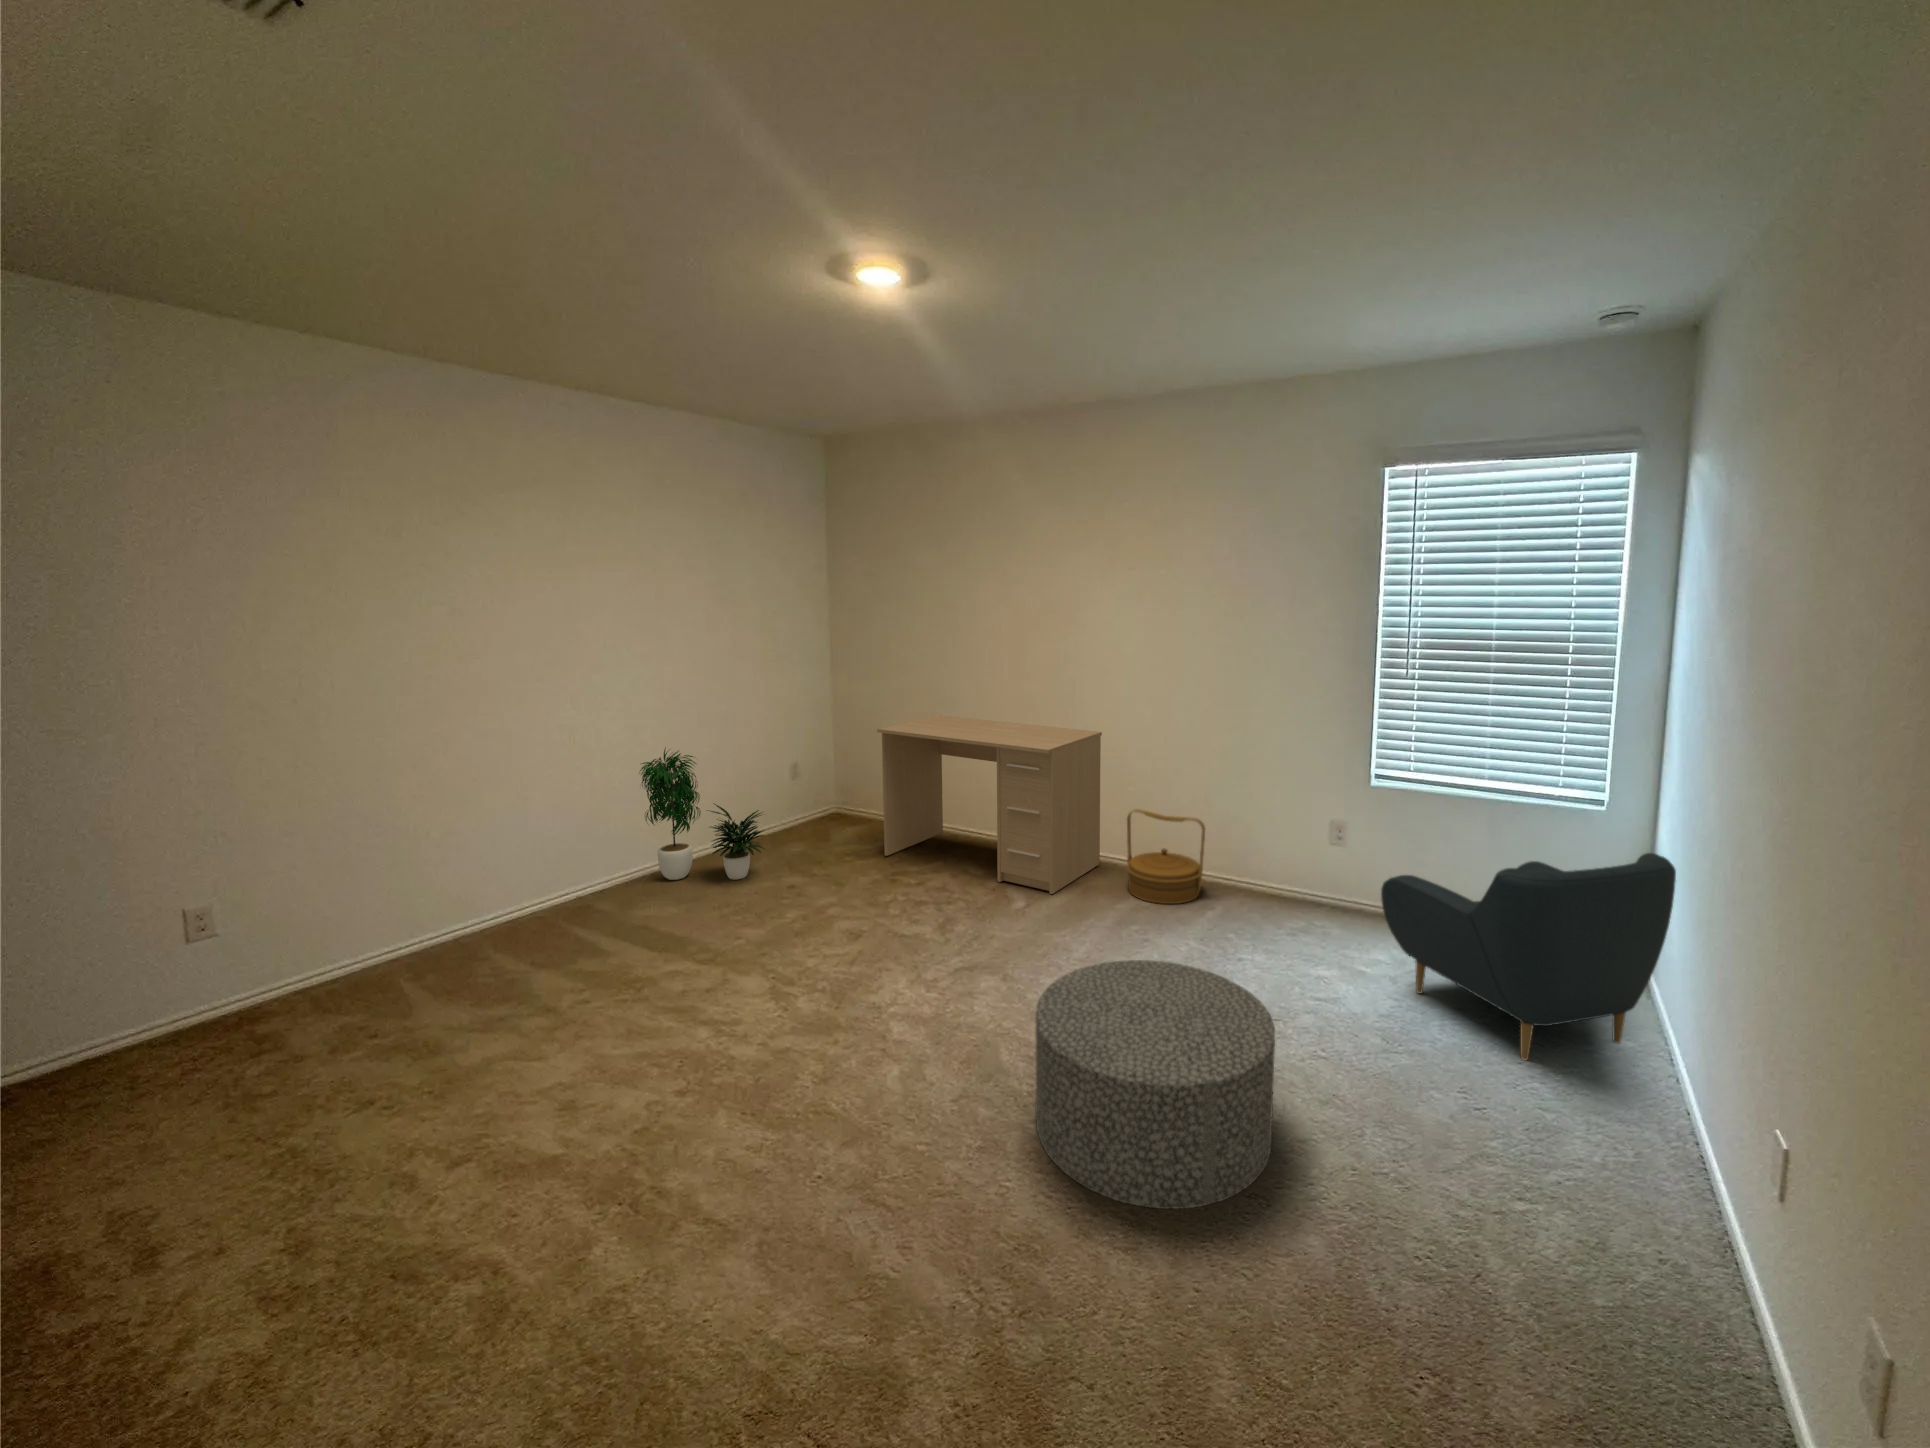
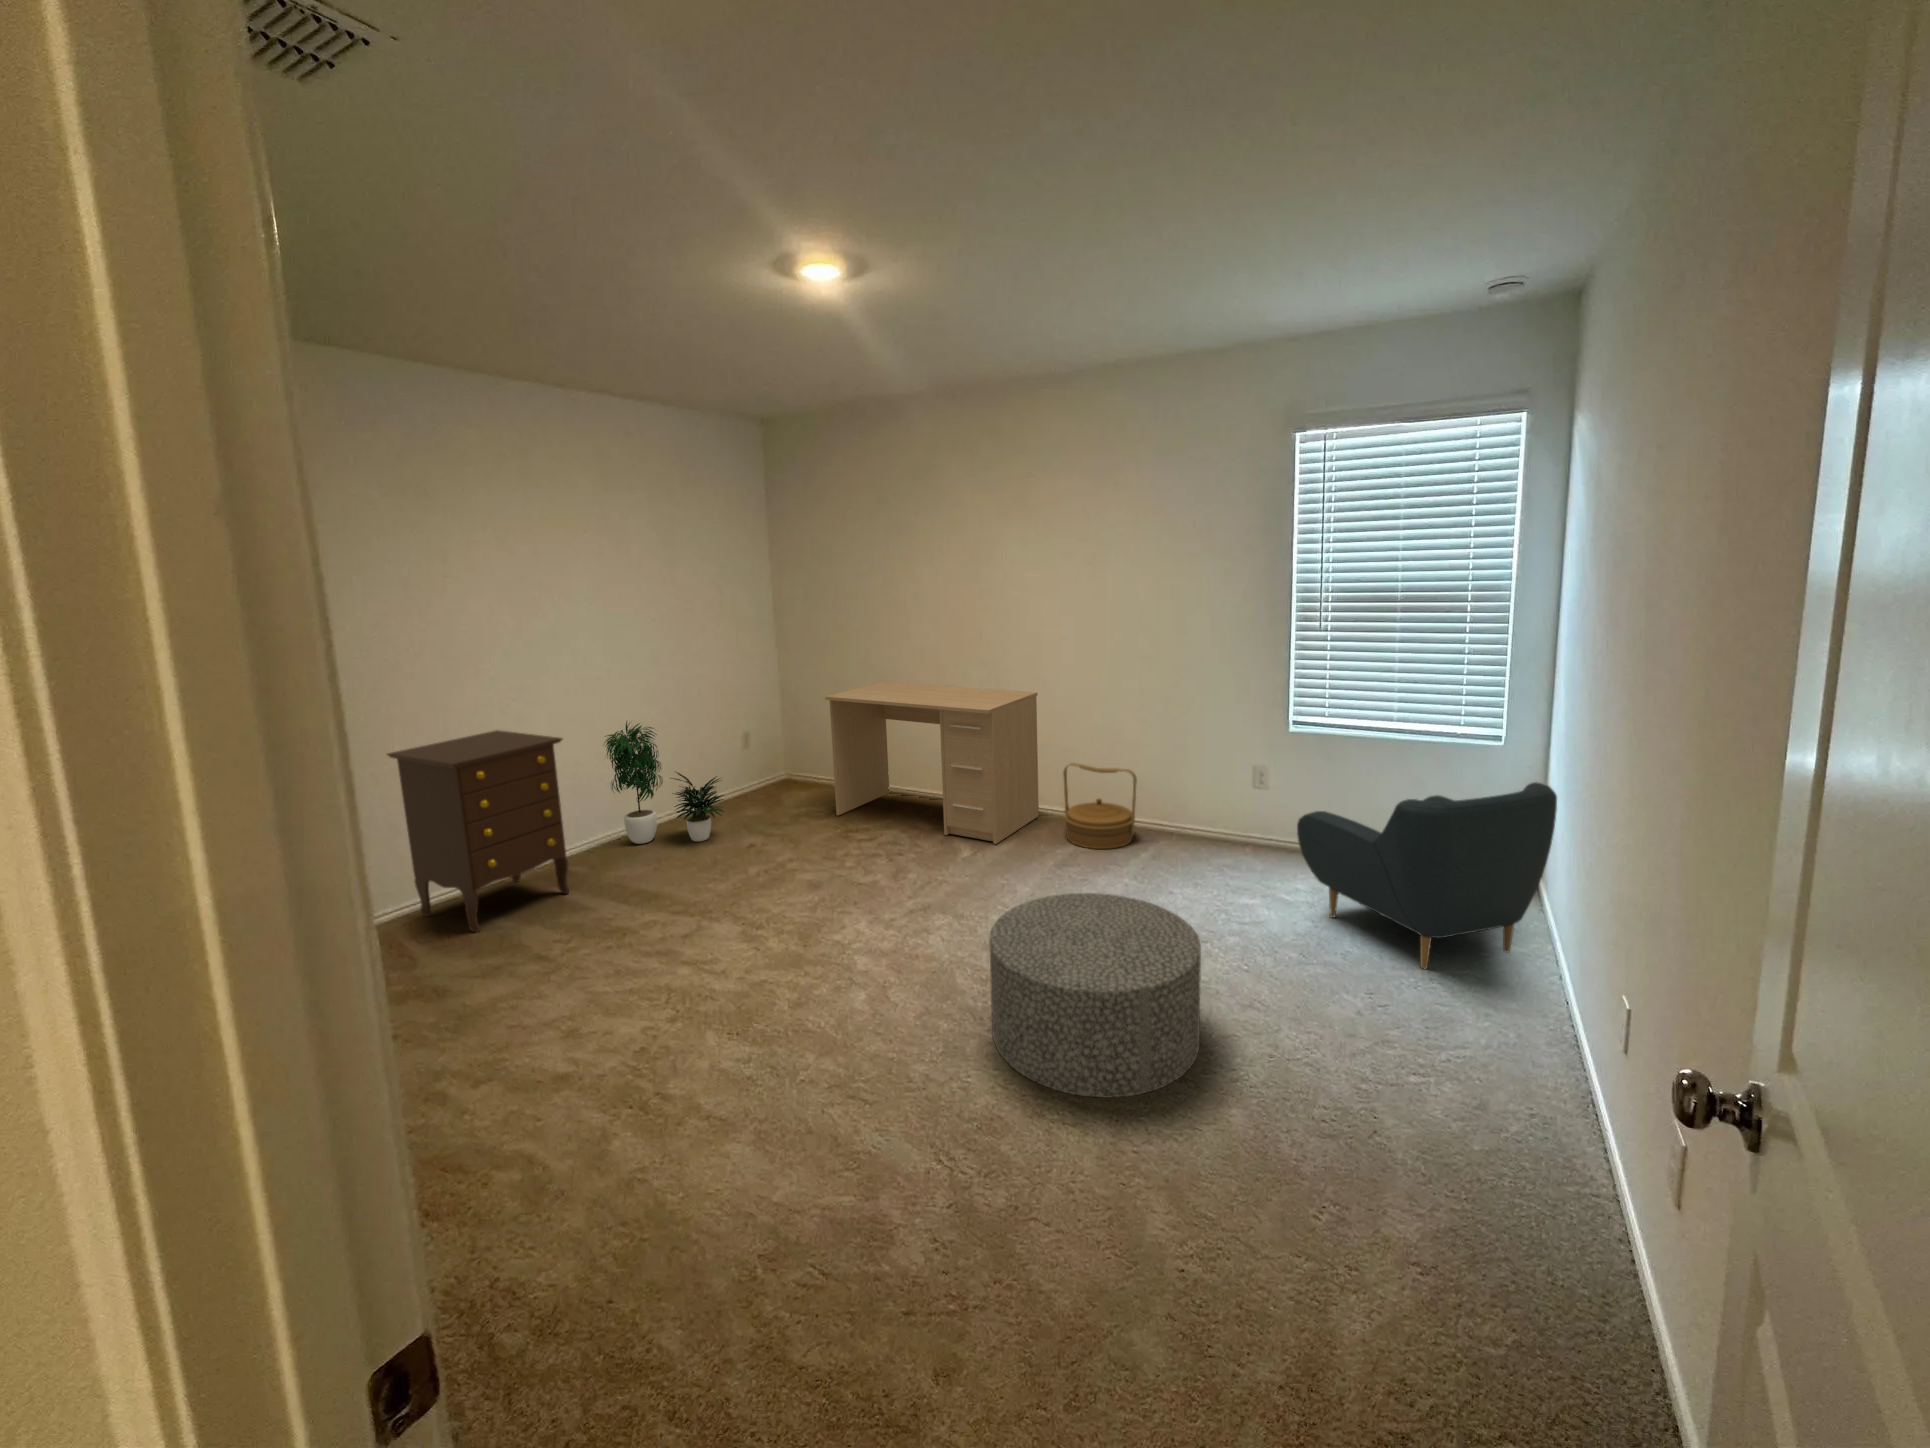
dresser: none [399,754,590,975] -> present [387,730,569,932]

